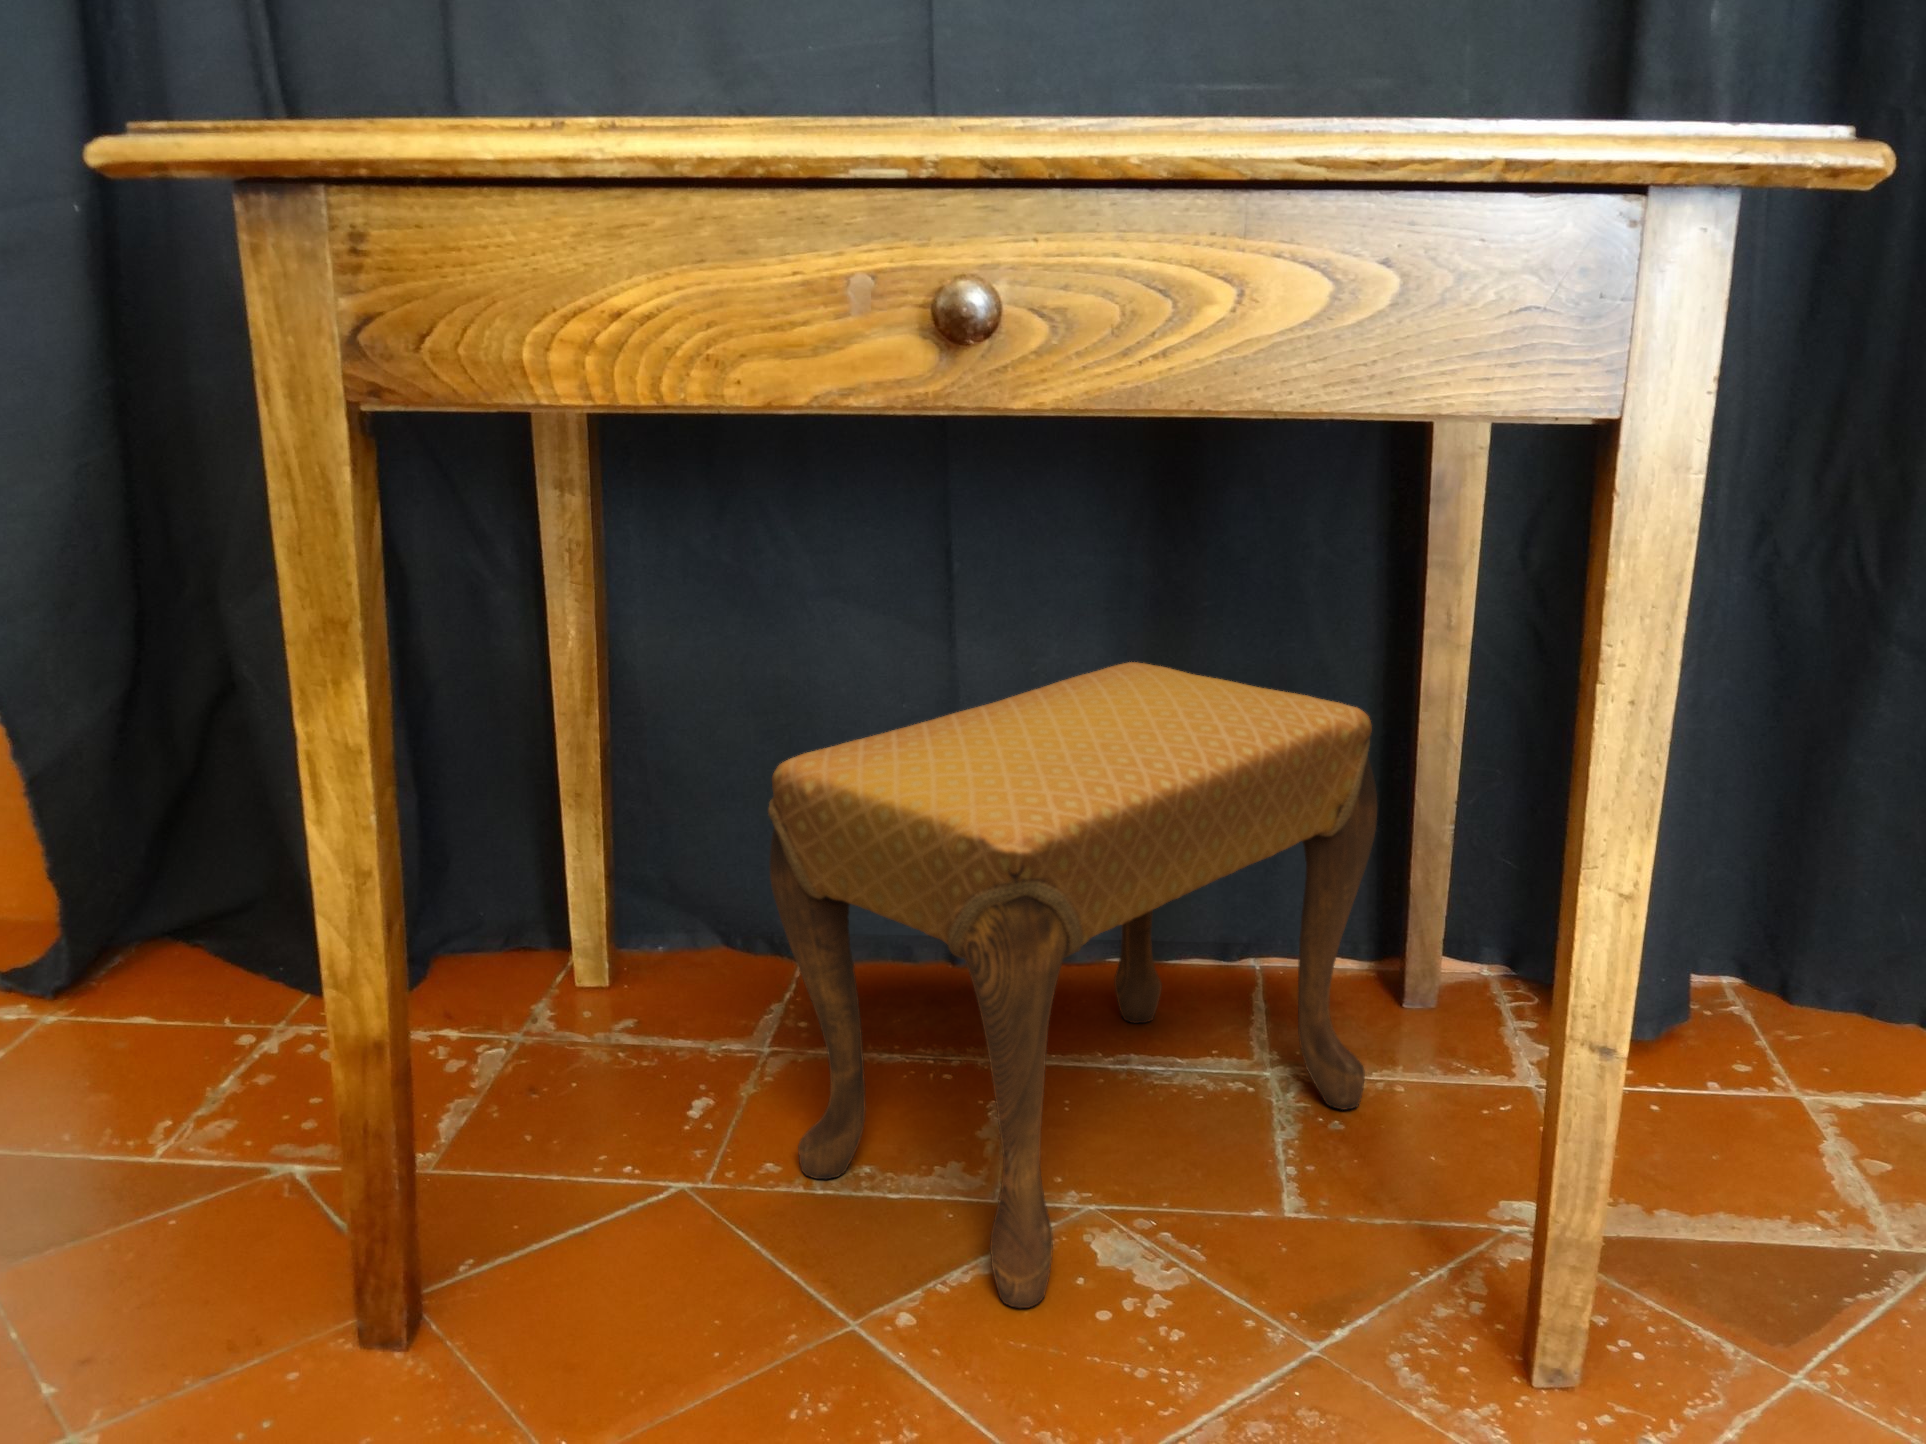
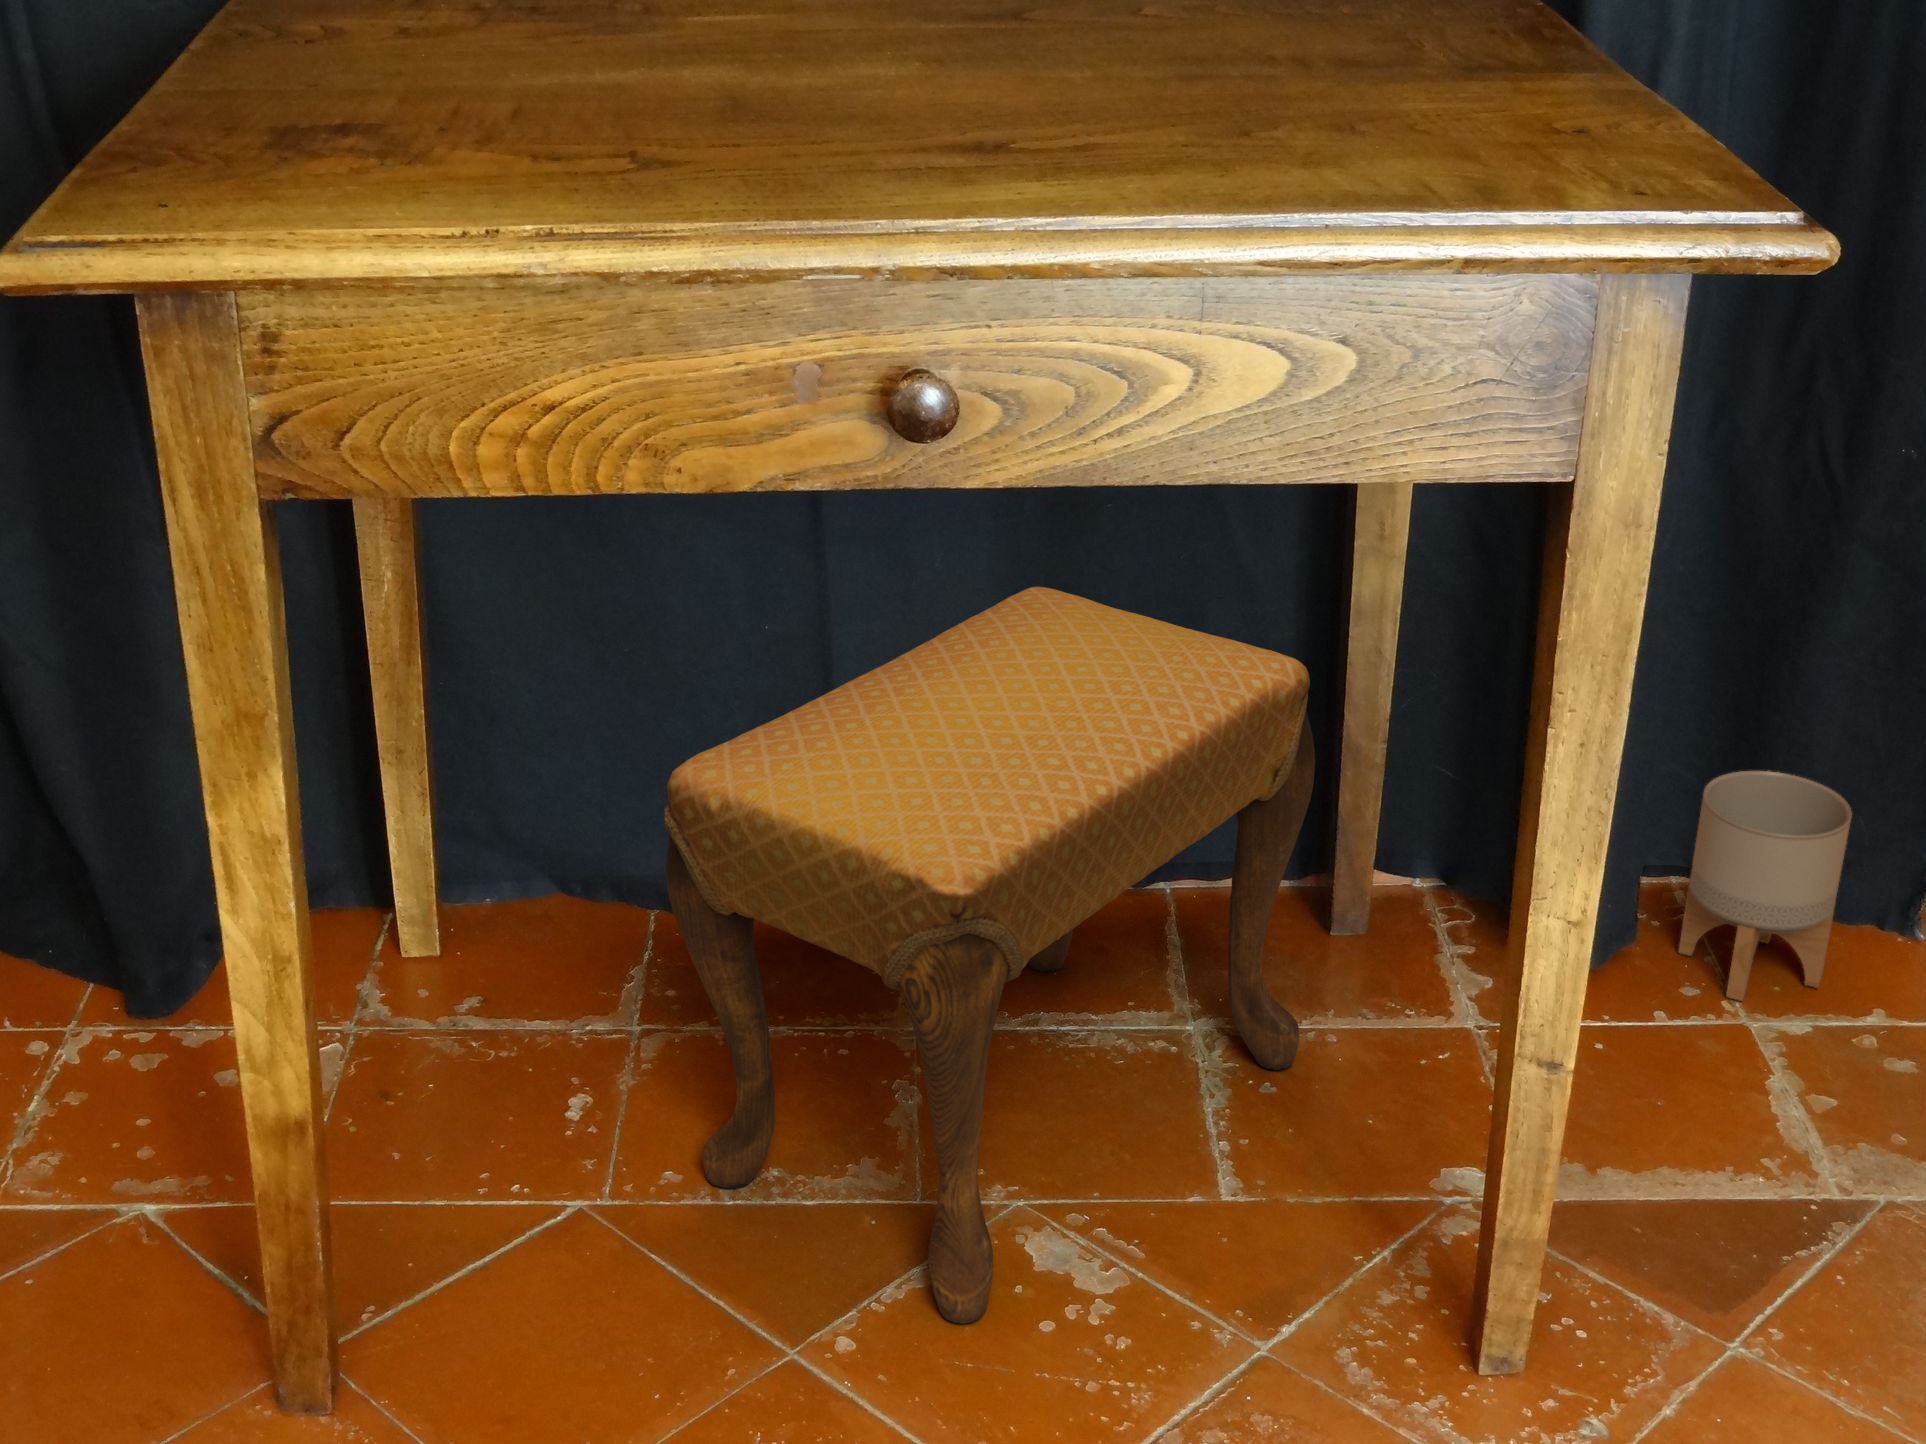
planter: none [1726,865,1891,1077] -> present [1678,771,1852,1001]

